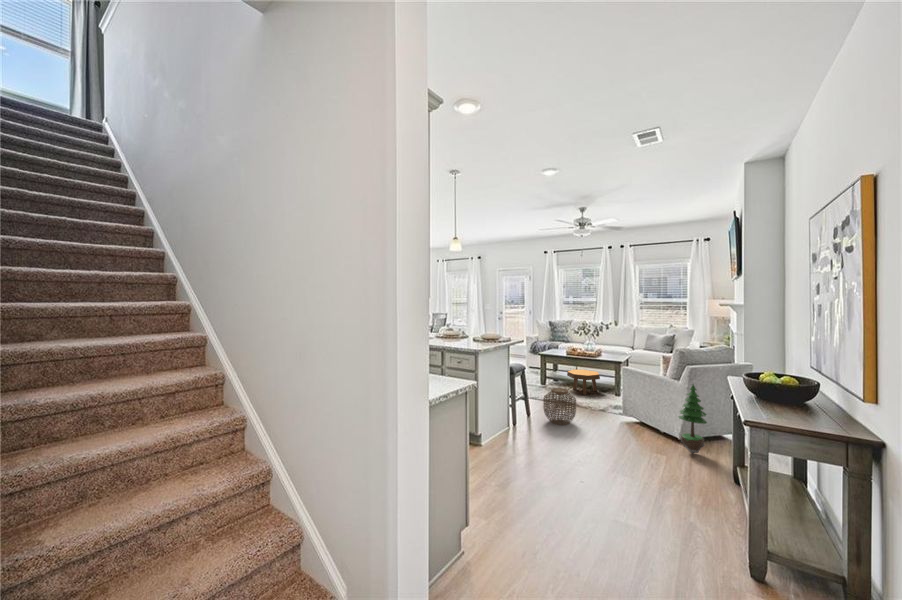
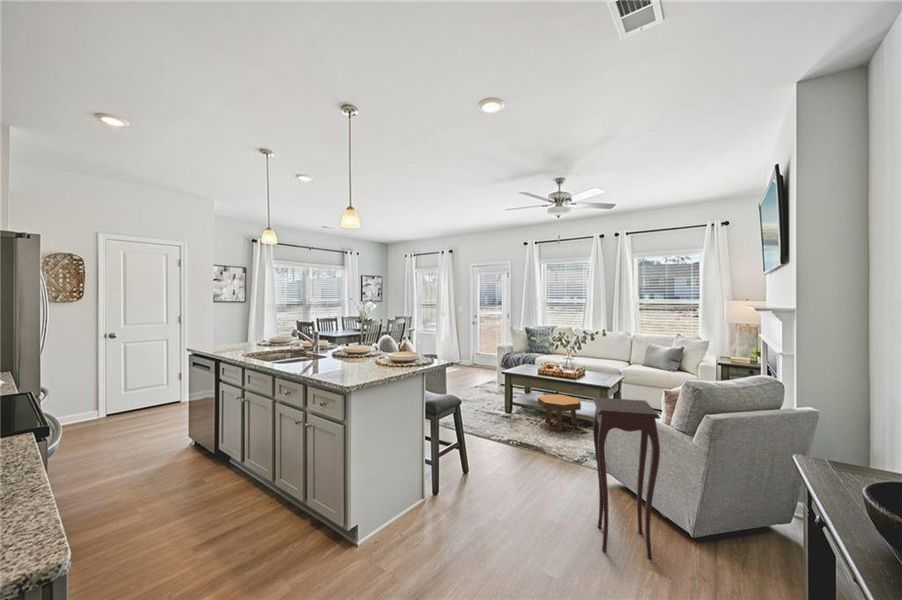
side table: none [620,359,663,451] -> present [593,397,660,559]
potted tree: present [679,384,707,453] -> none [687,446,738,567]
woven basket: present [544,388,576,425] -> none [484,433,532,492]

